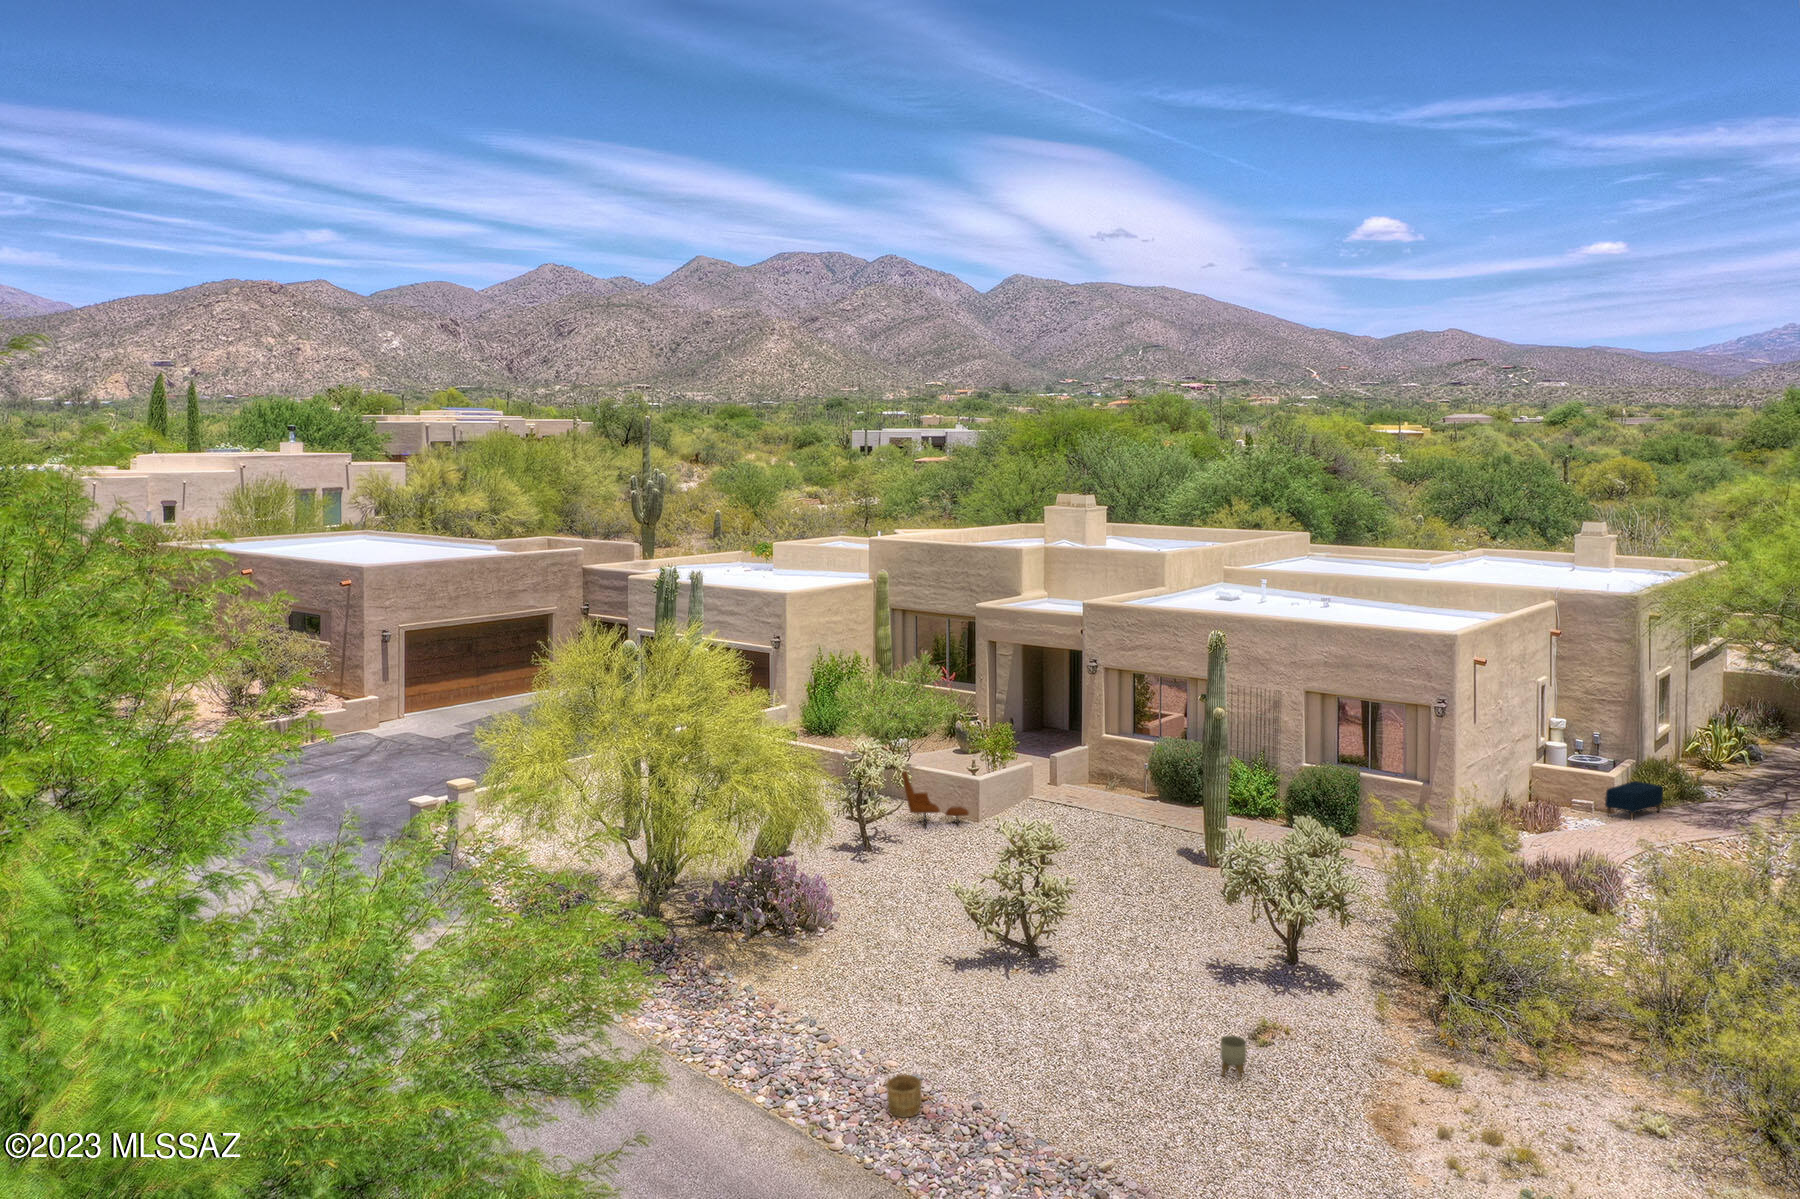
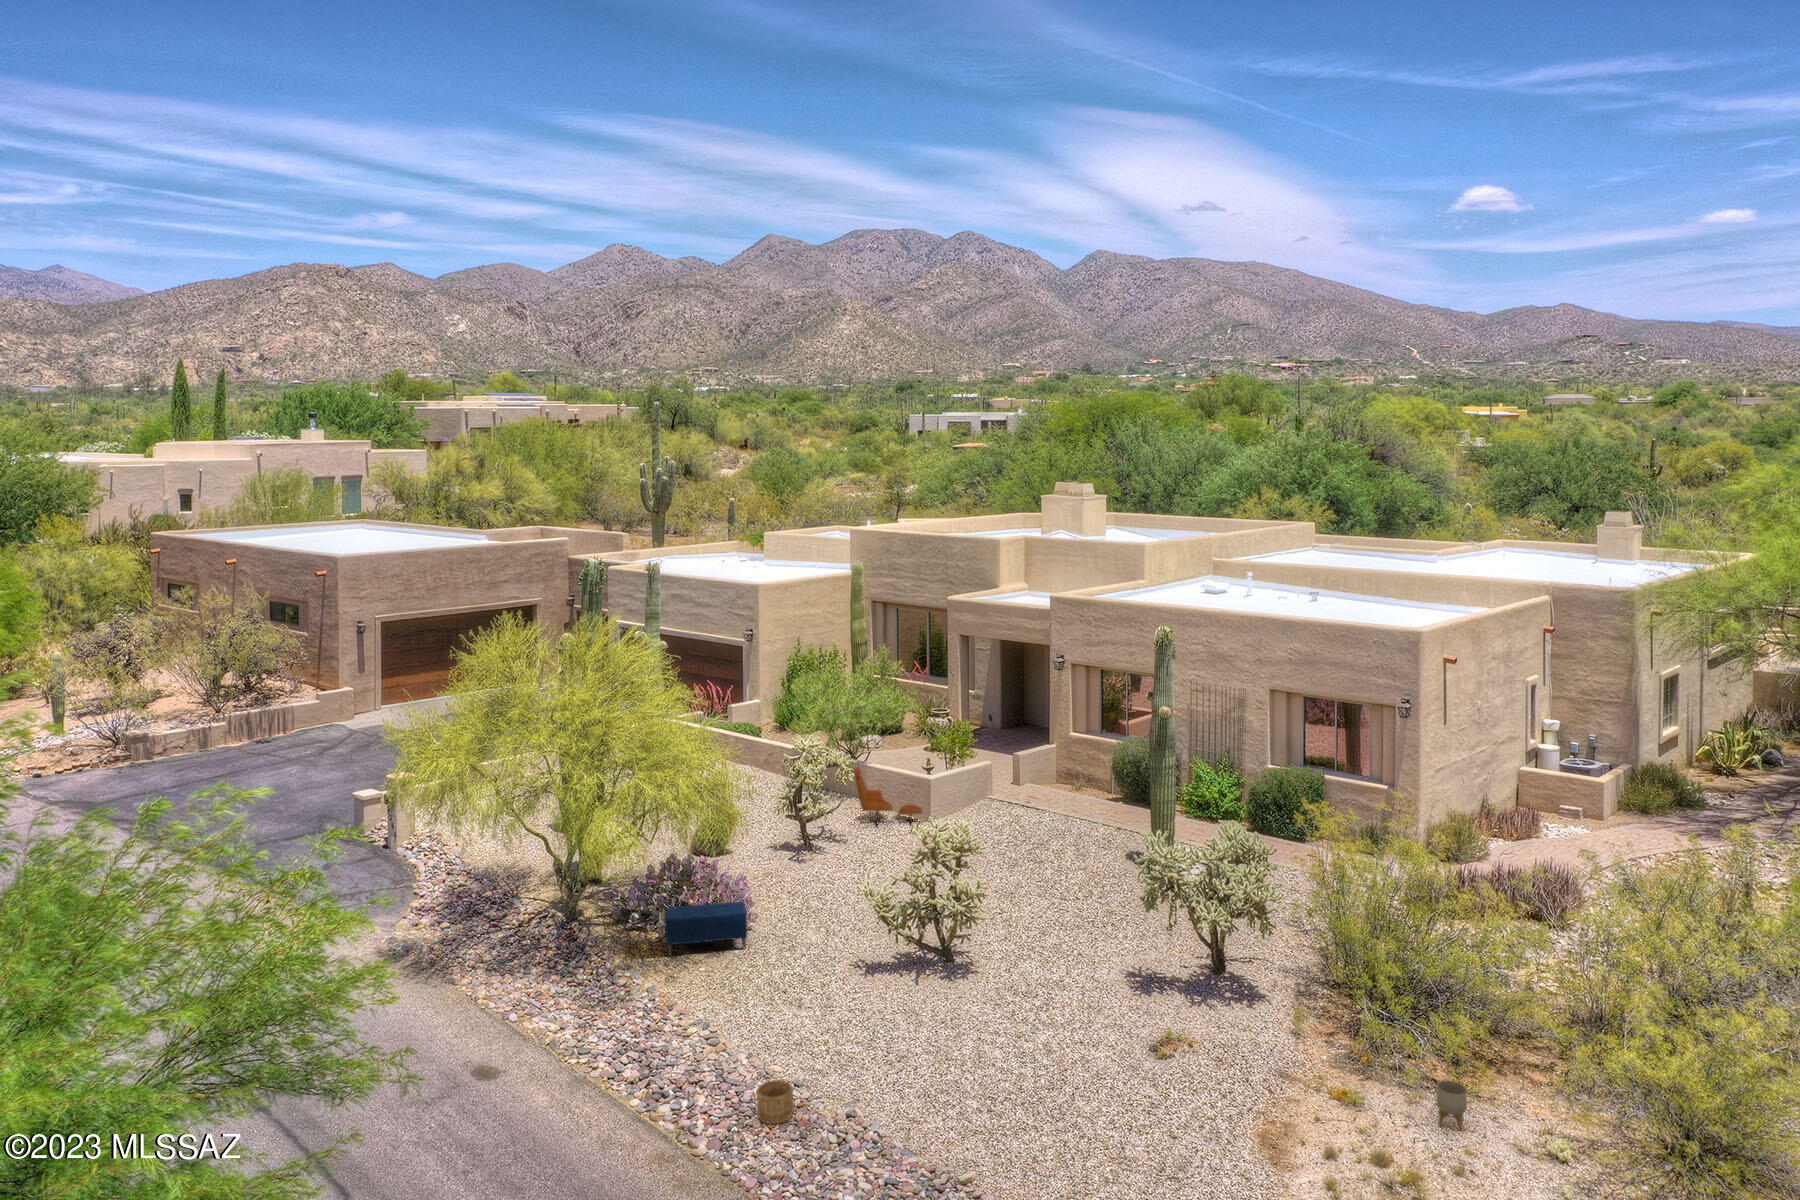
bench: present [1605,781,1663,820] -> present [665,901,747,955]
planter: present [1221,1036,1246,1079] -> present [1436,1080,1467,1130]

